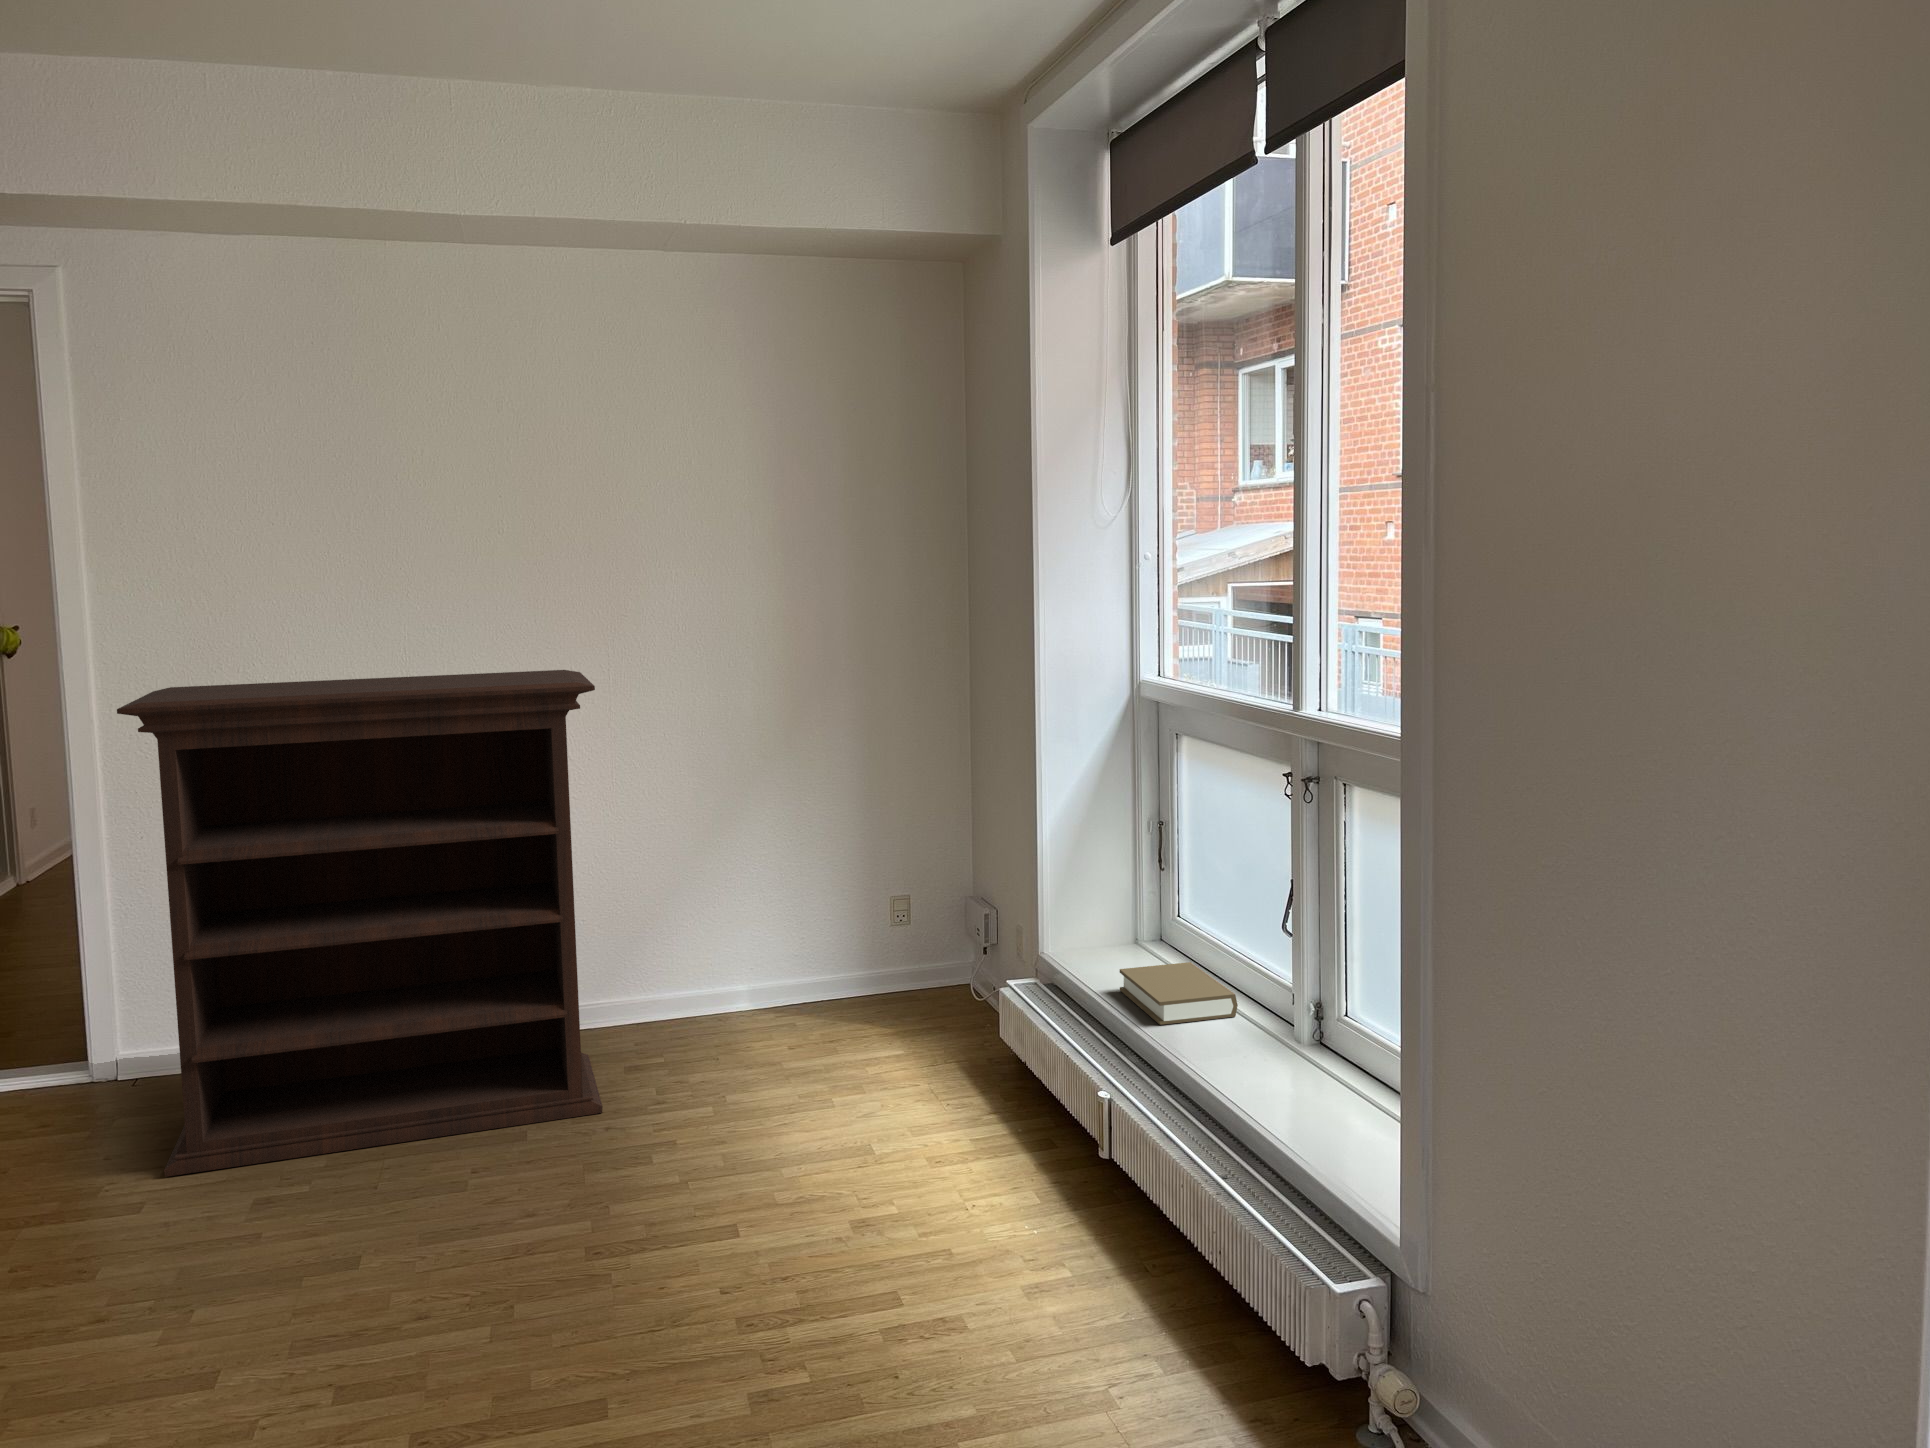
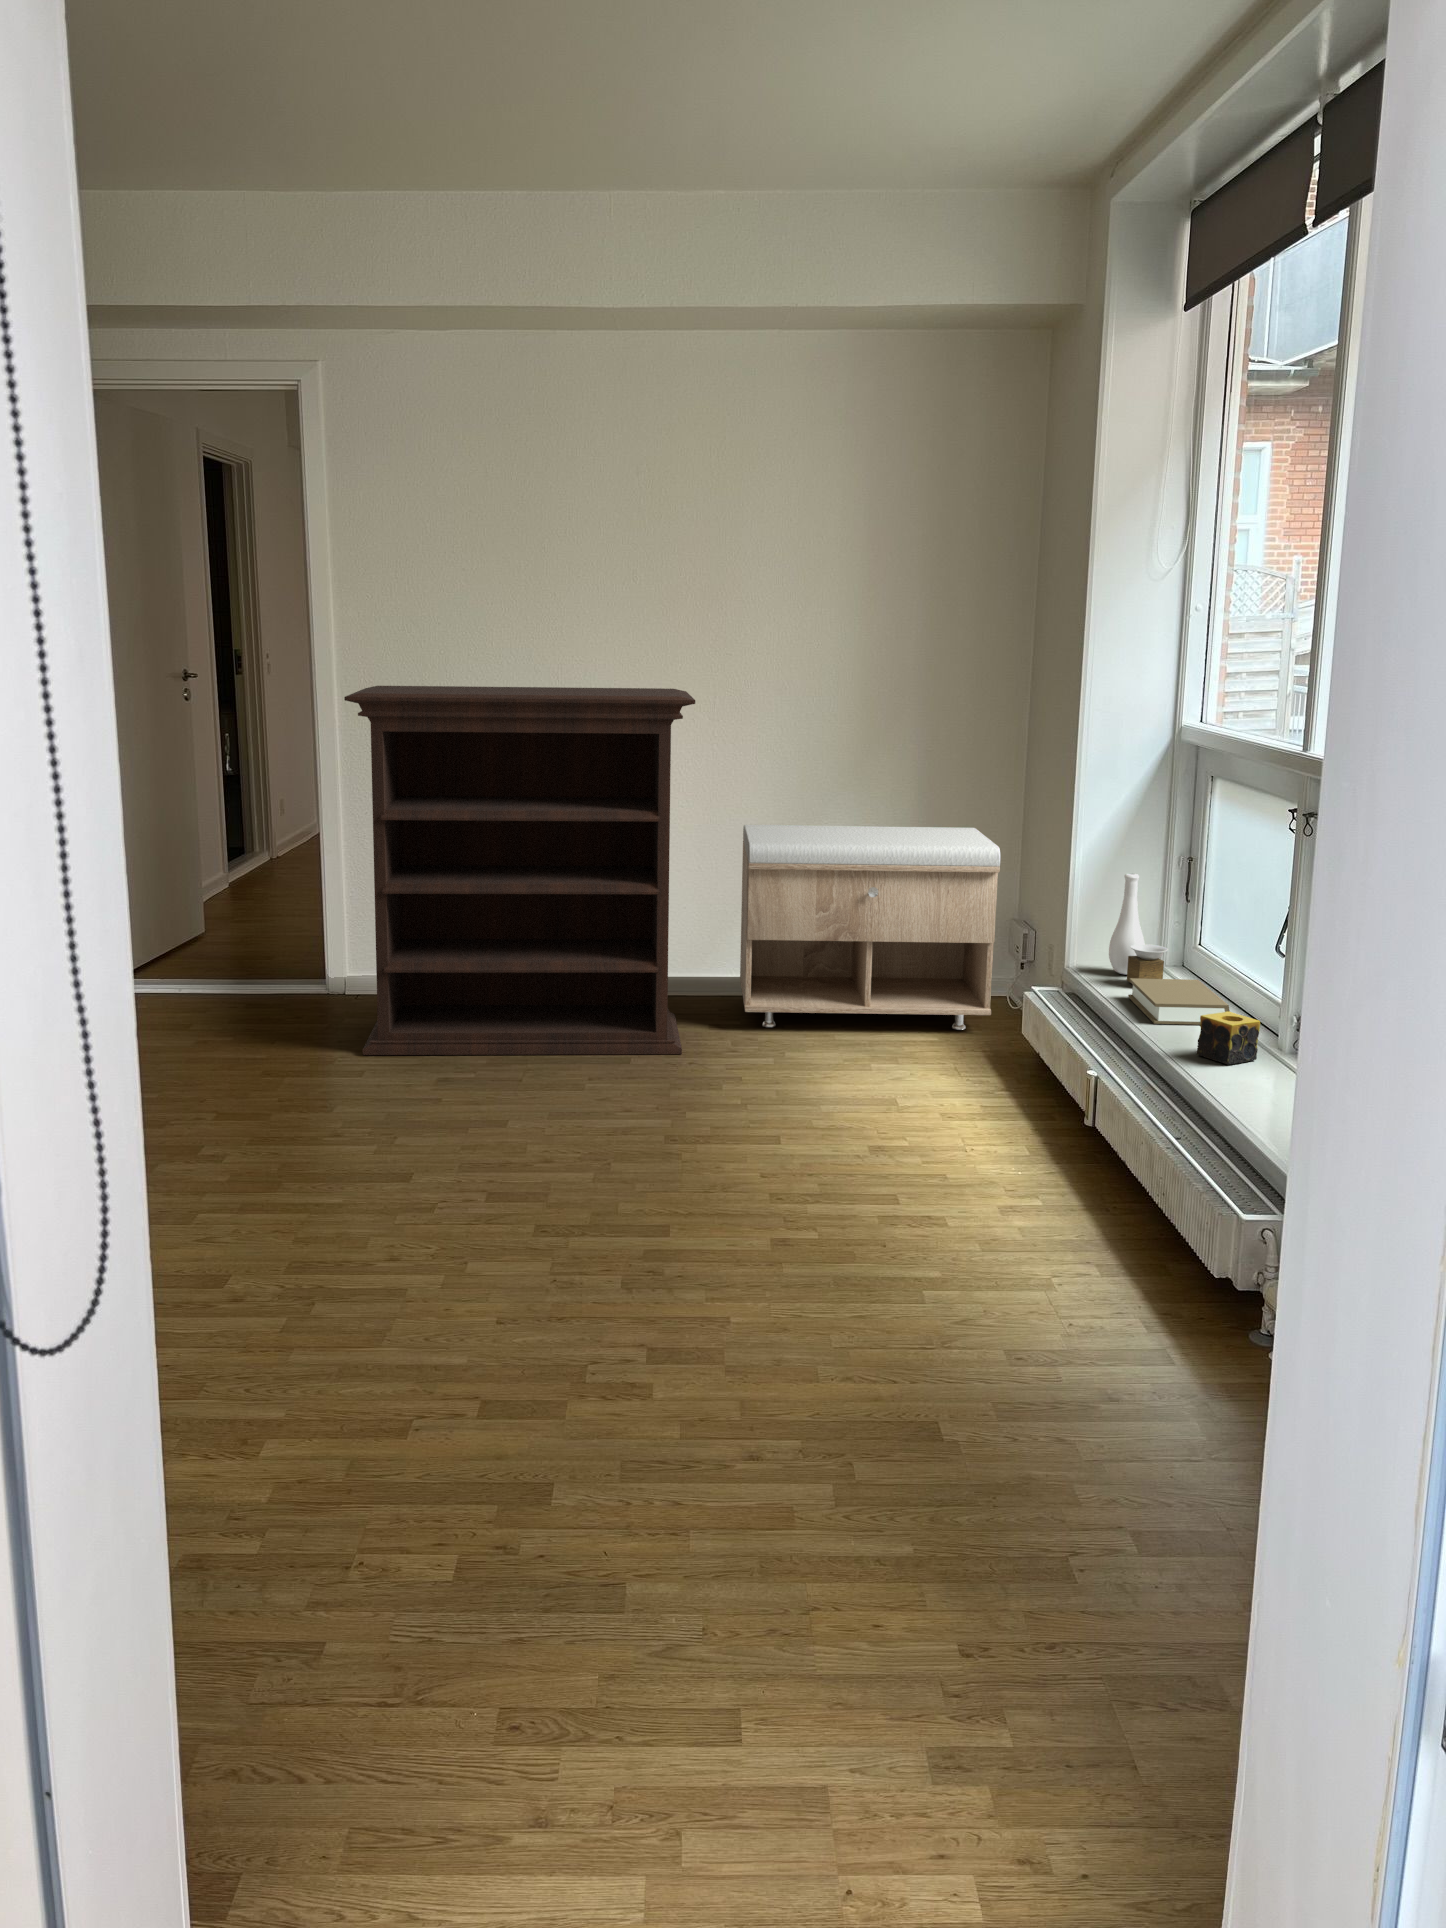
storage bench: none [657,801,957,1058] -> present [740,825,1000,1030]
vase: none [1086,847,1152,975] -> present [1109,873,1168,982]
candle: none [1220,1009,1286,1075] -> present [1196,1012,1260,1065]

